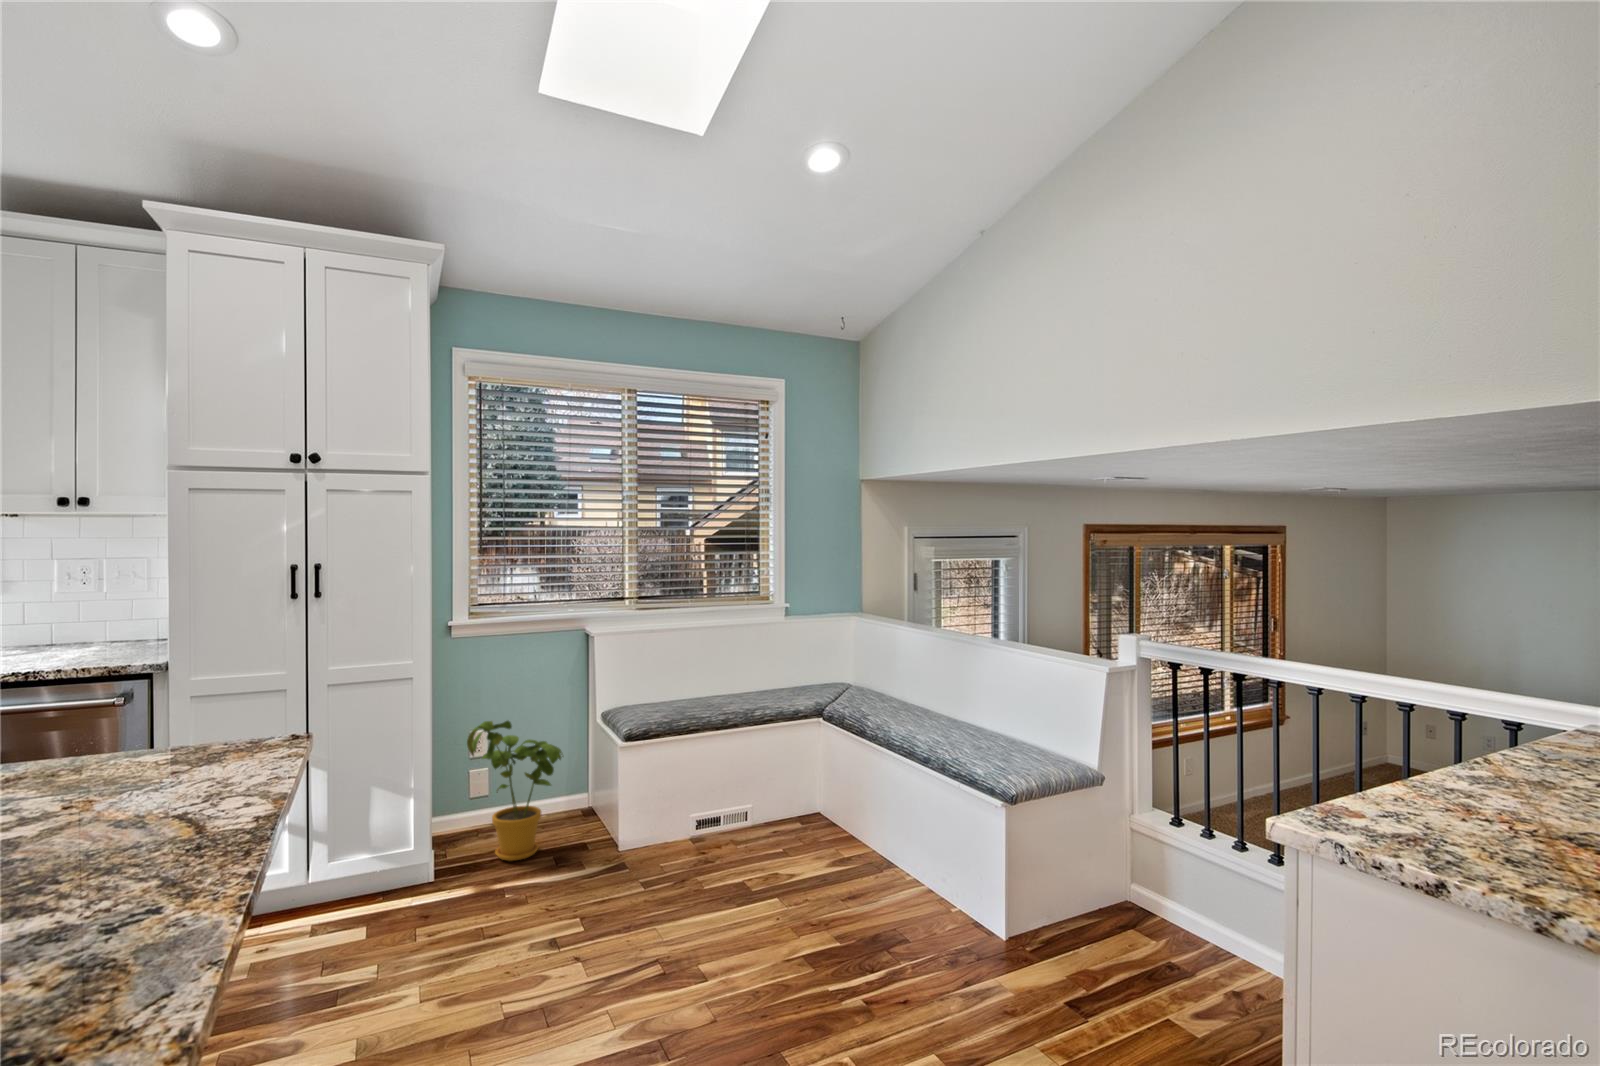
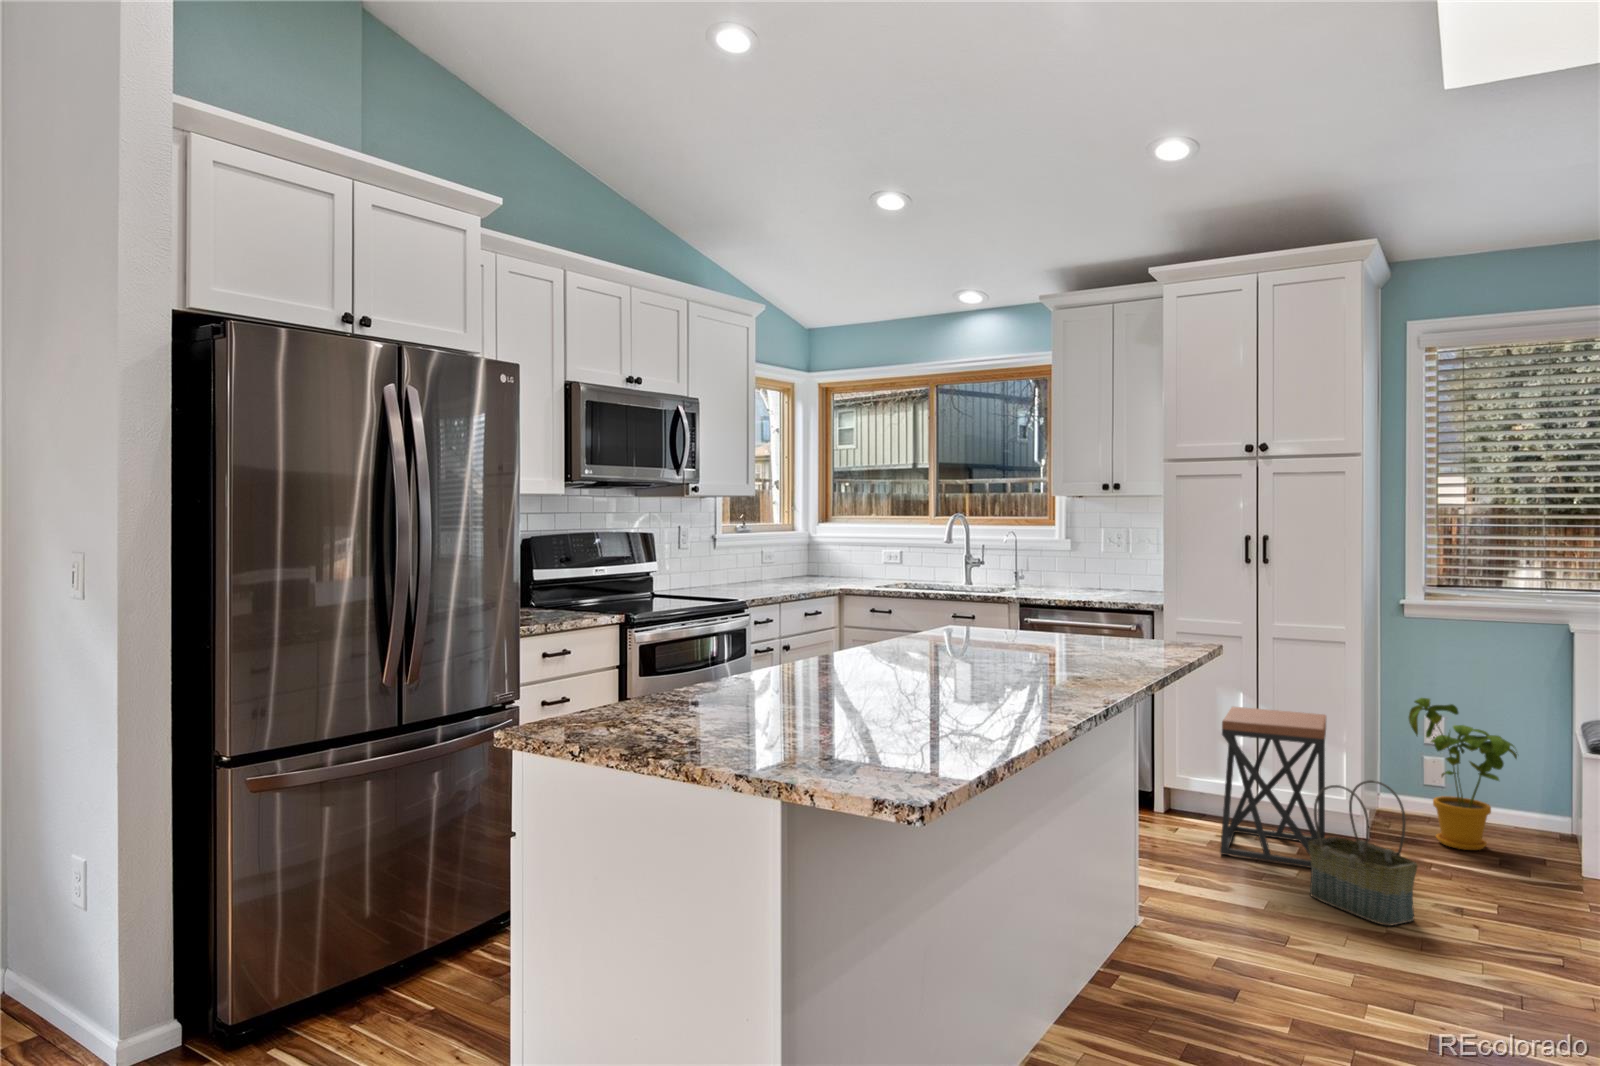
stool: none [274,763,407,985] -> present [1220,707,1326,868]
basket: none [402,838,525,1008] -> present [1308,780,1418,926]

